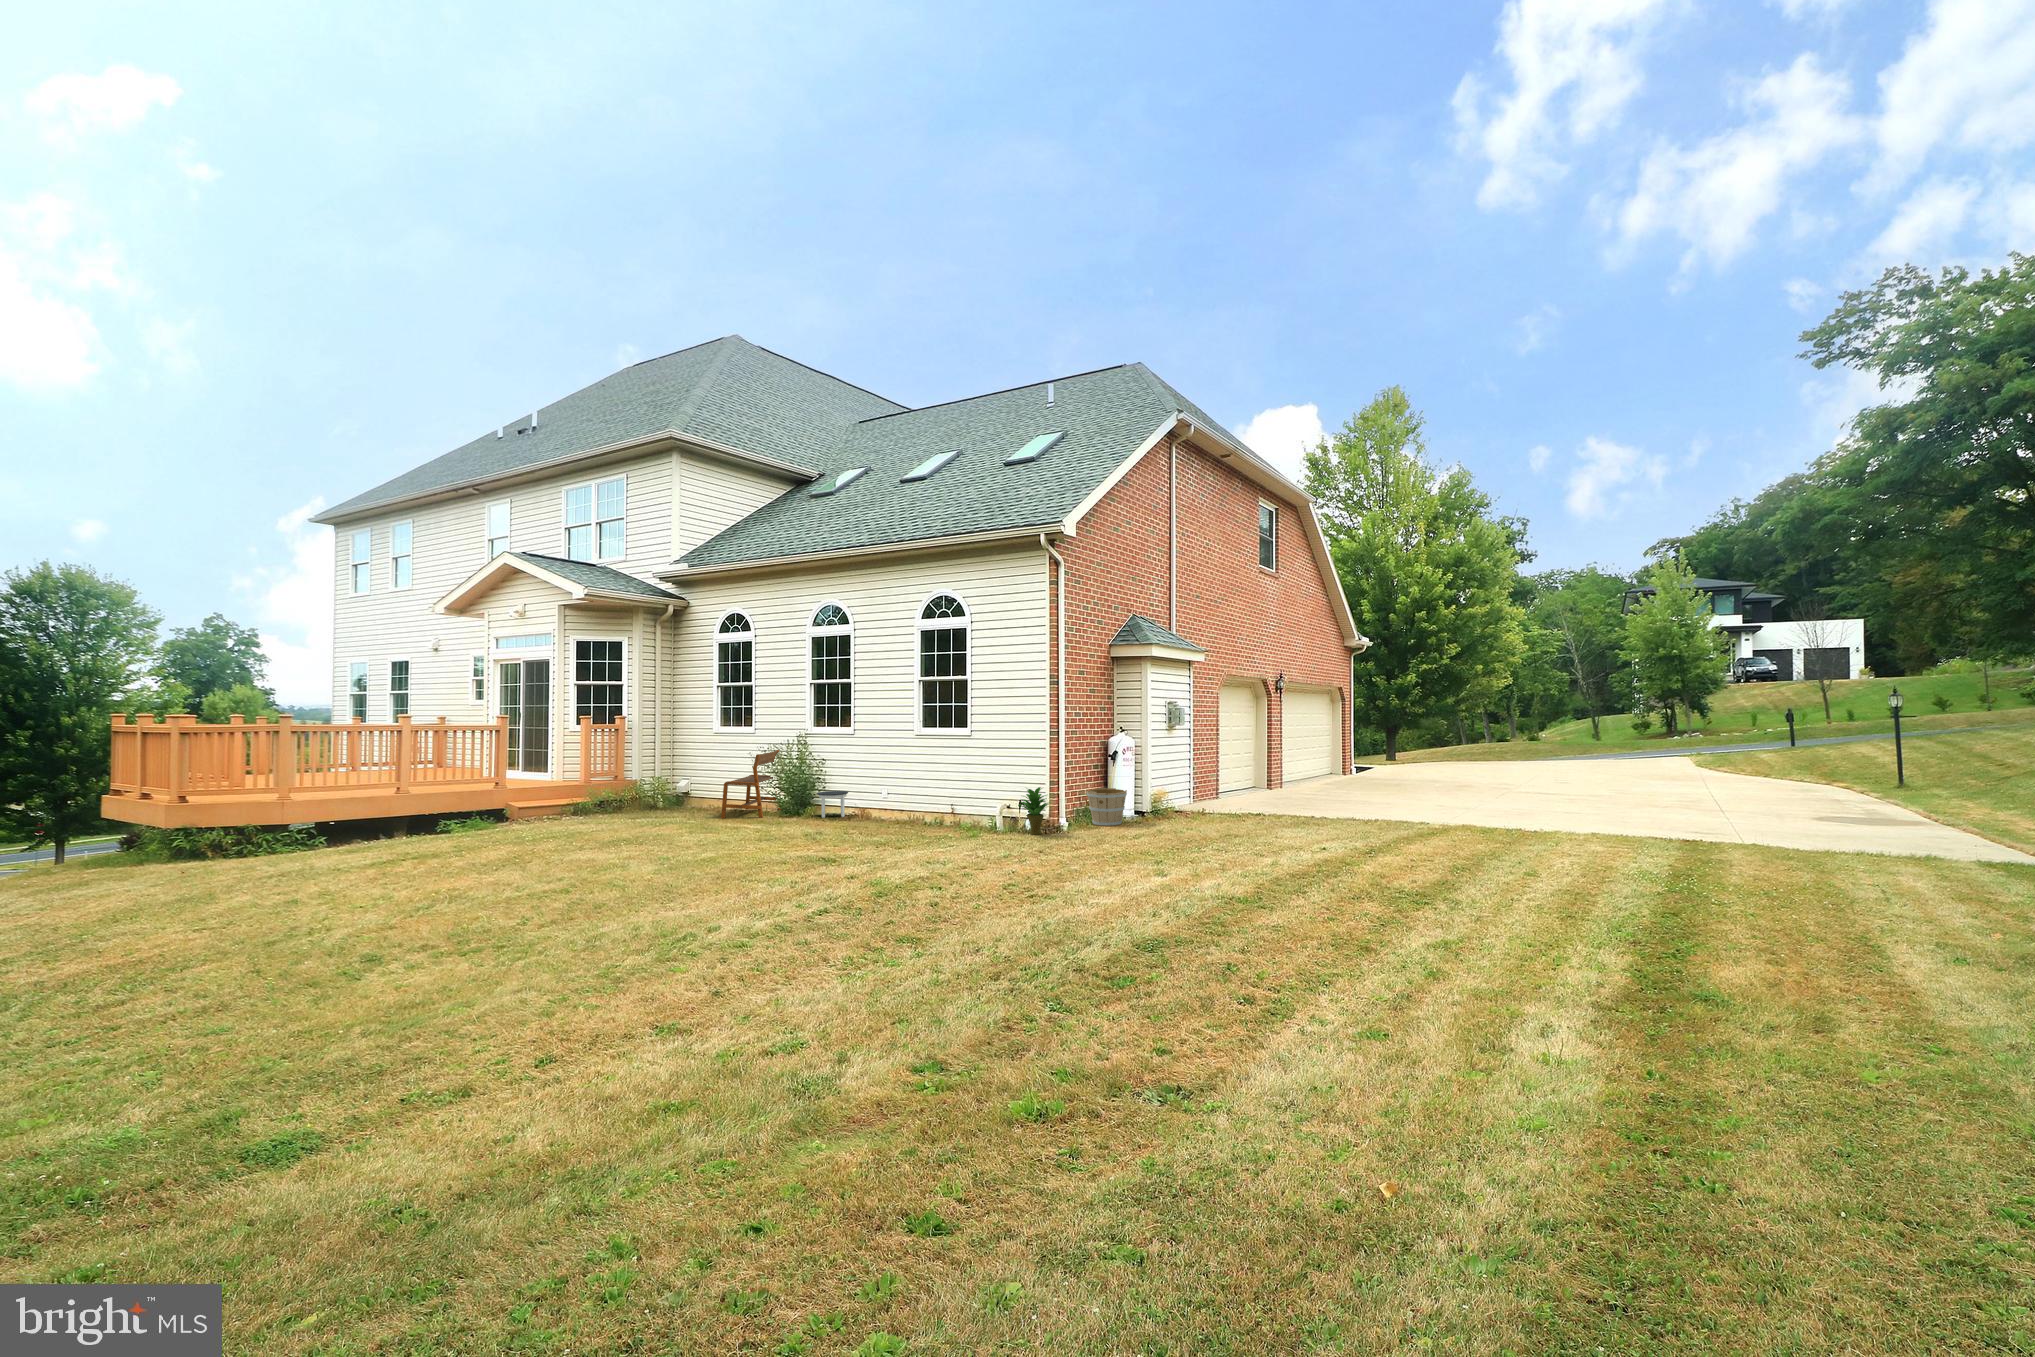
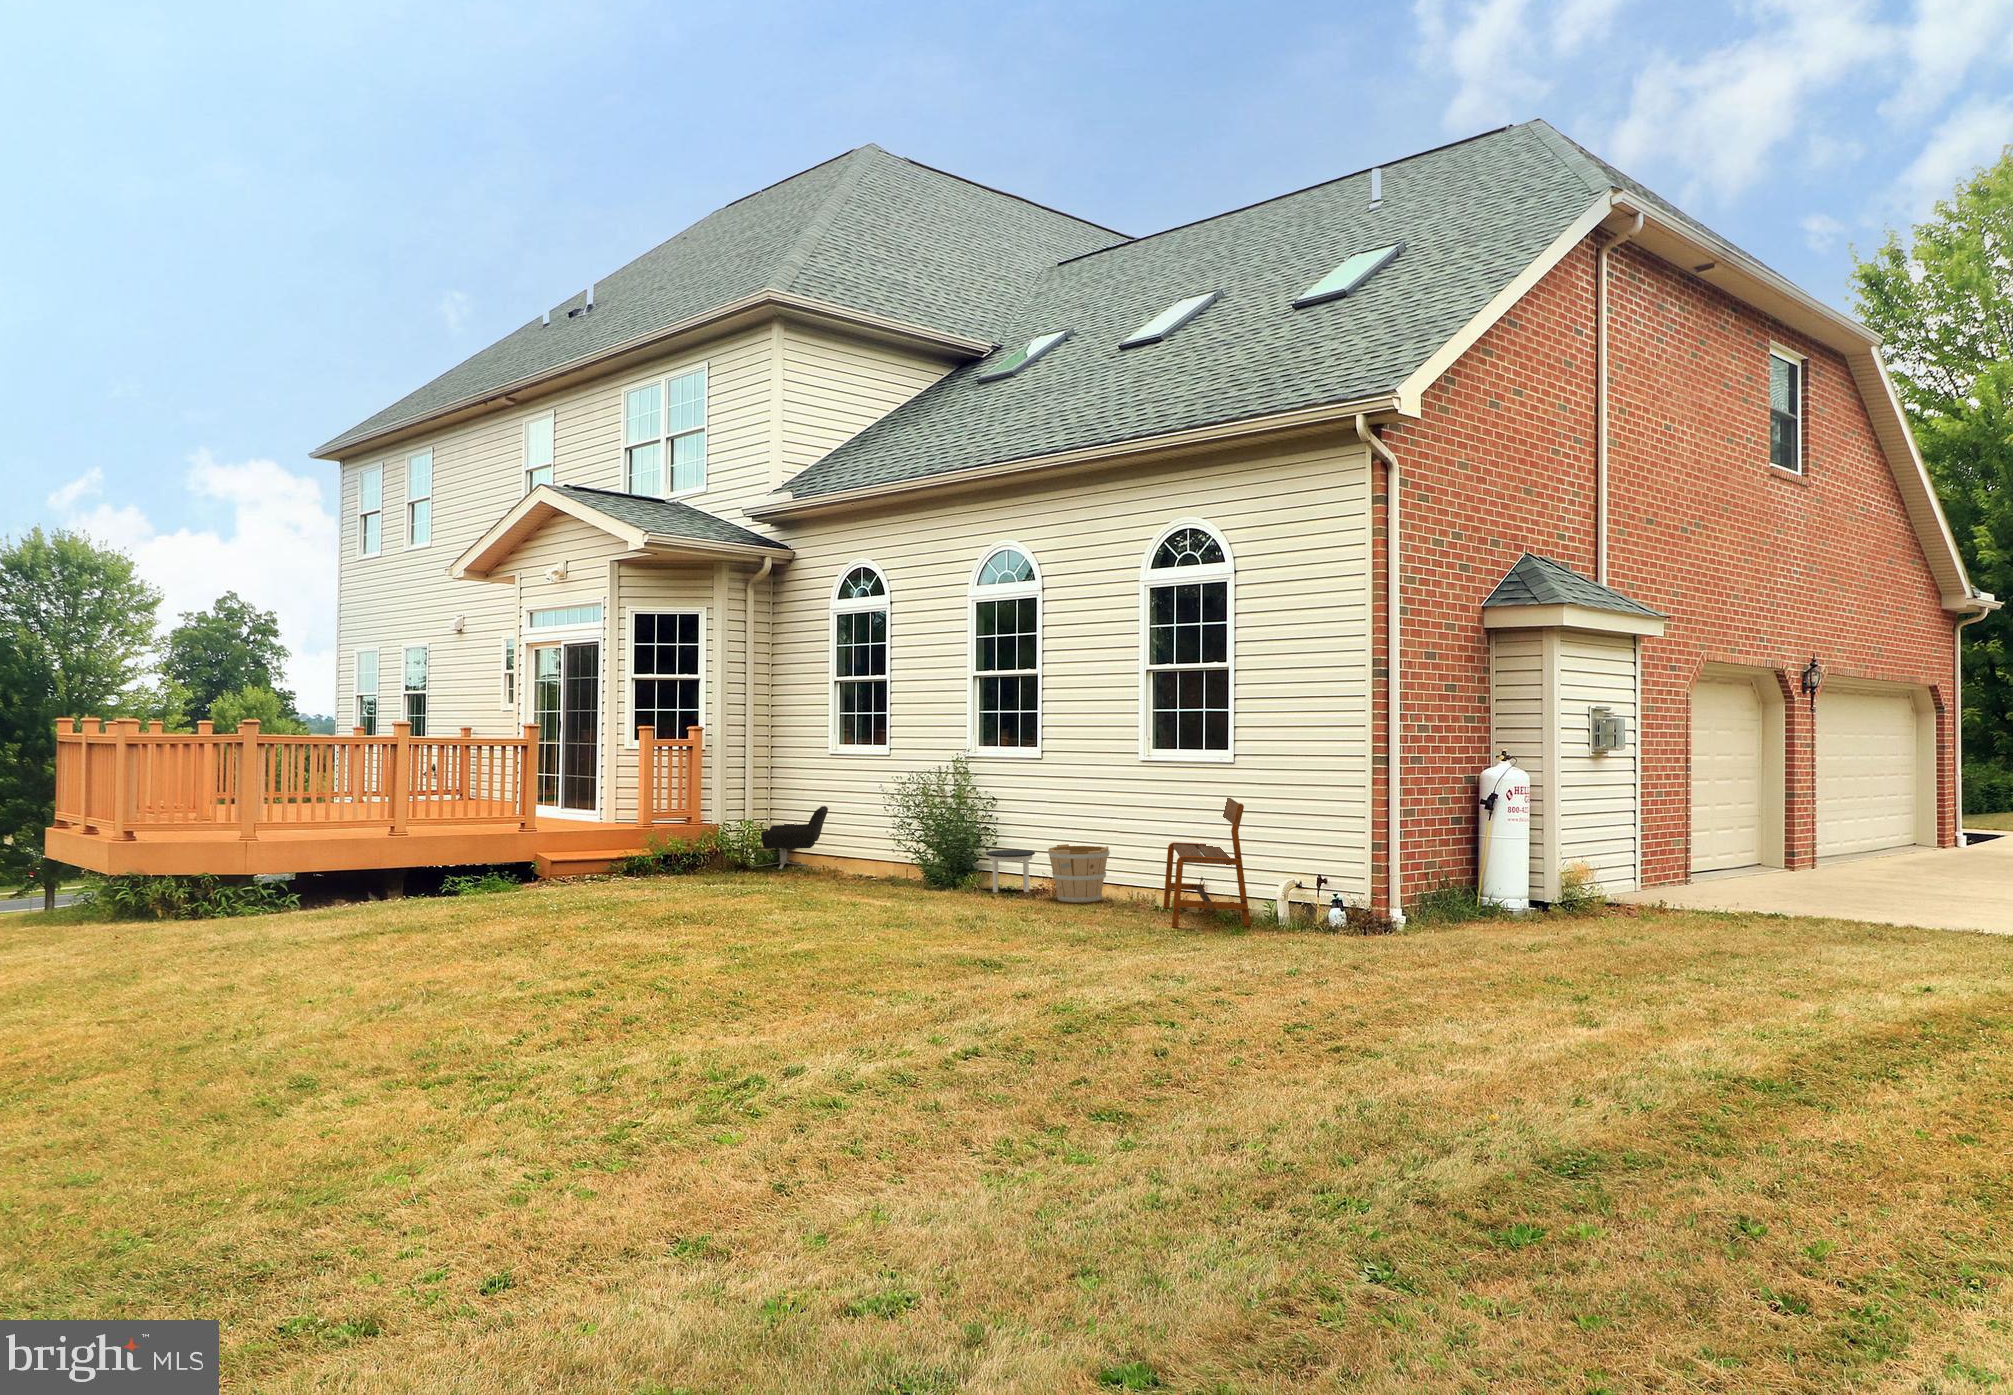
bench: present [721,750,780,818] -> present [1163,798,1250,928]
lounge chair: none [660,766,710,808] -> present [755,806,828,869]
potted plant: present [1018,787,1050,835] -> none [1315,851,1378,935]
wooden bucket: present [1087,788,1127,826] -> present [1048,844,1110,903]

